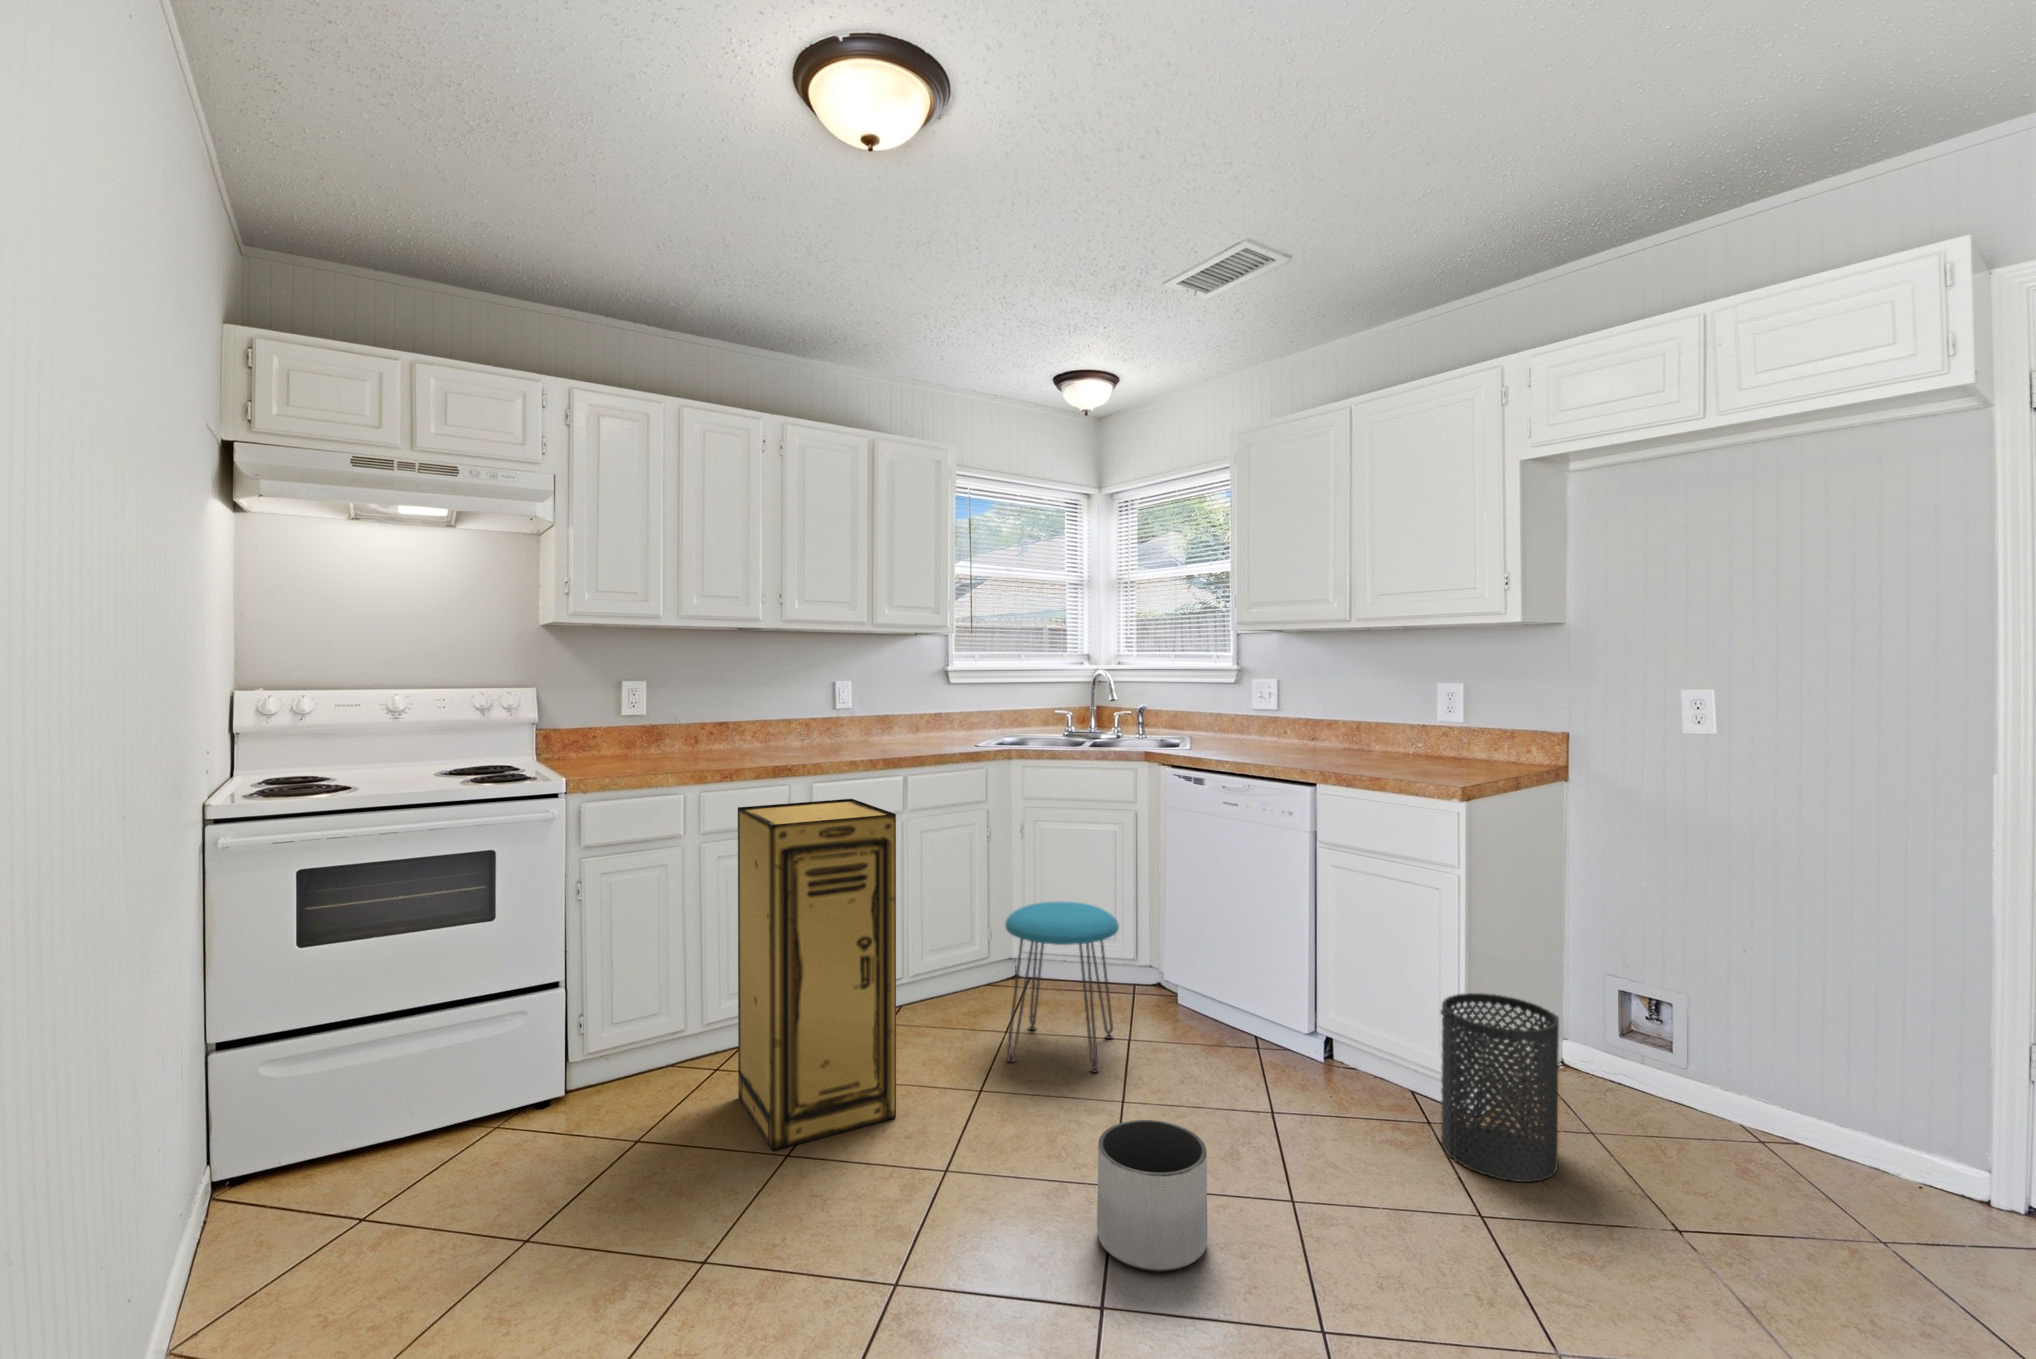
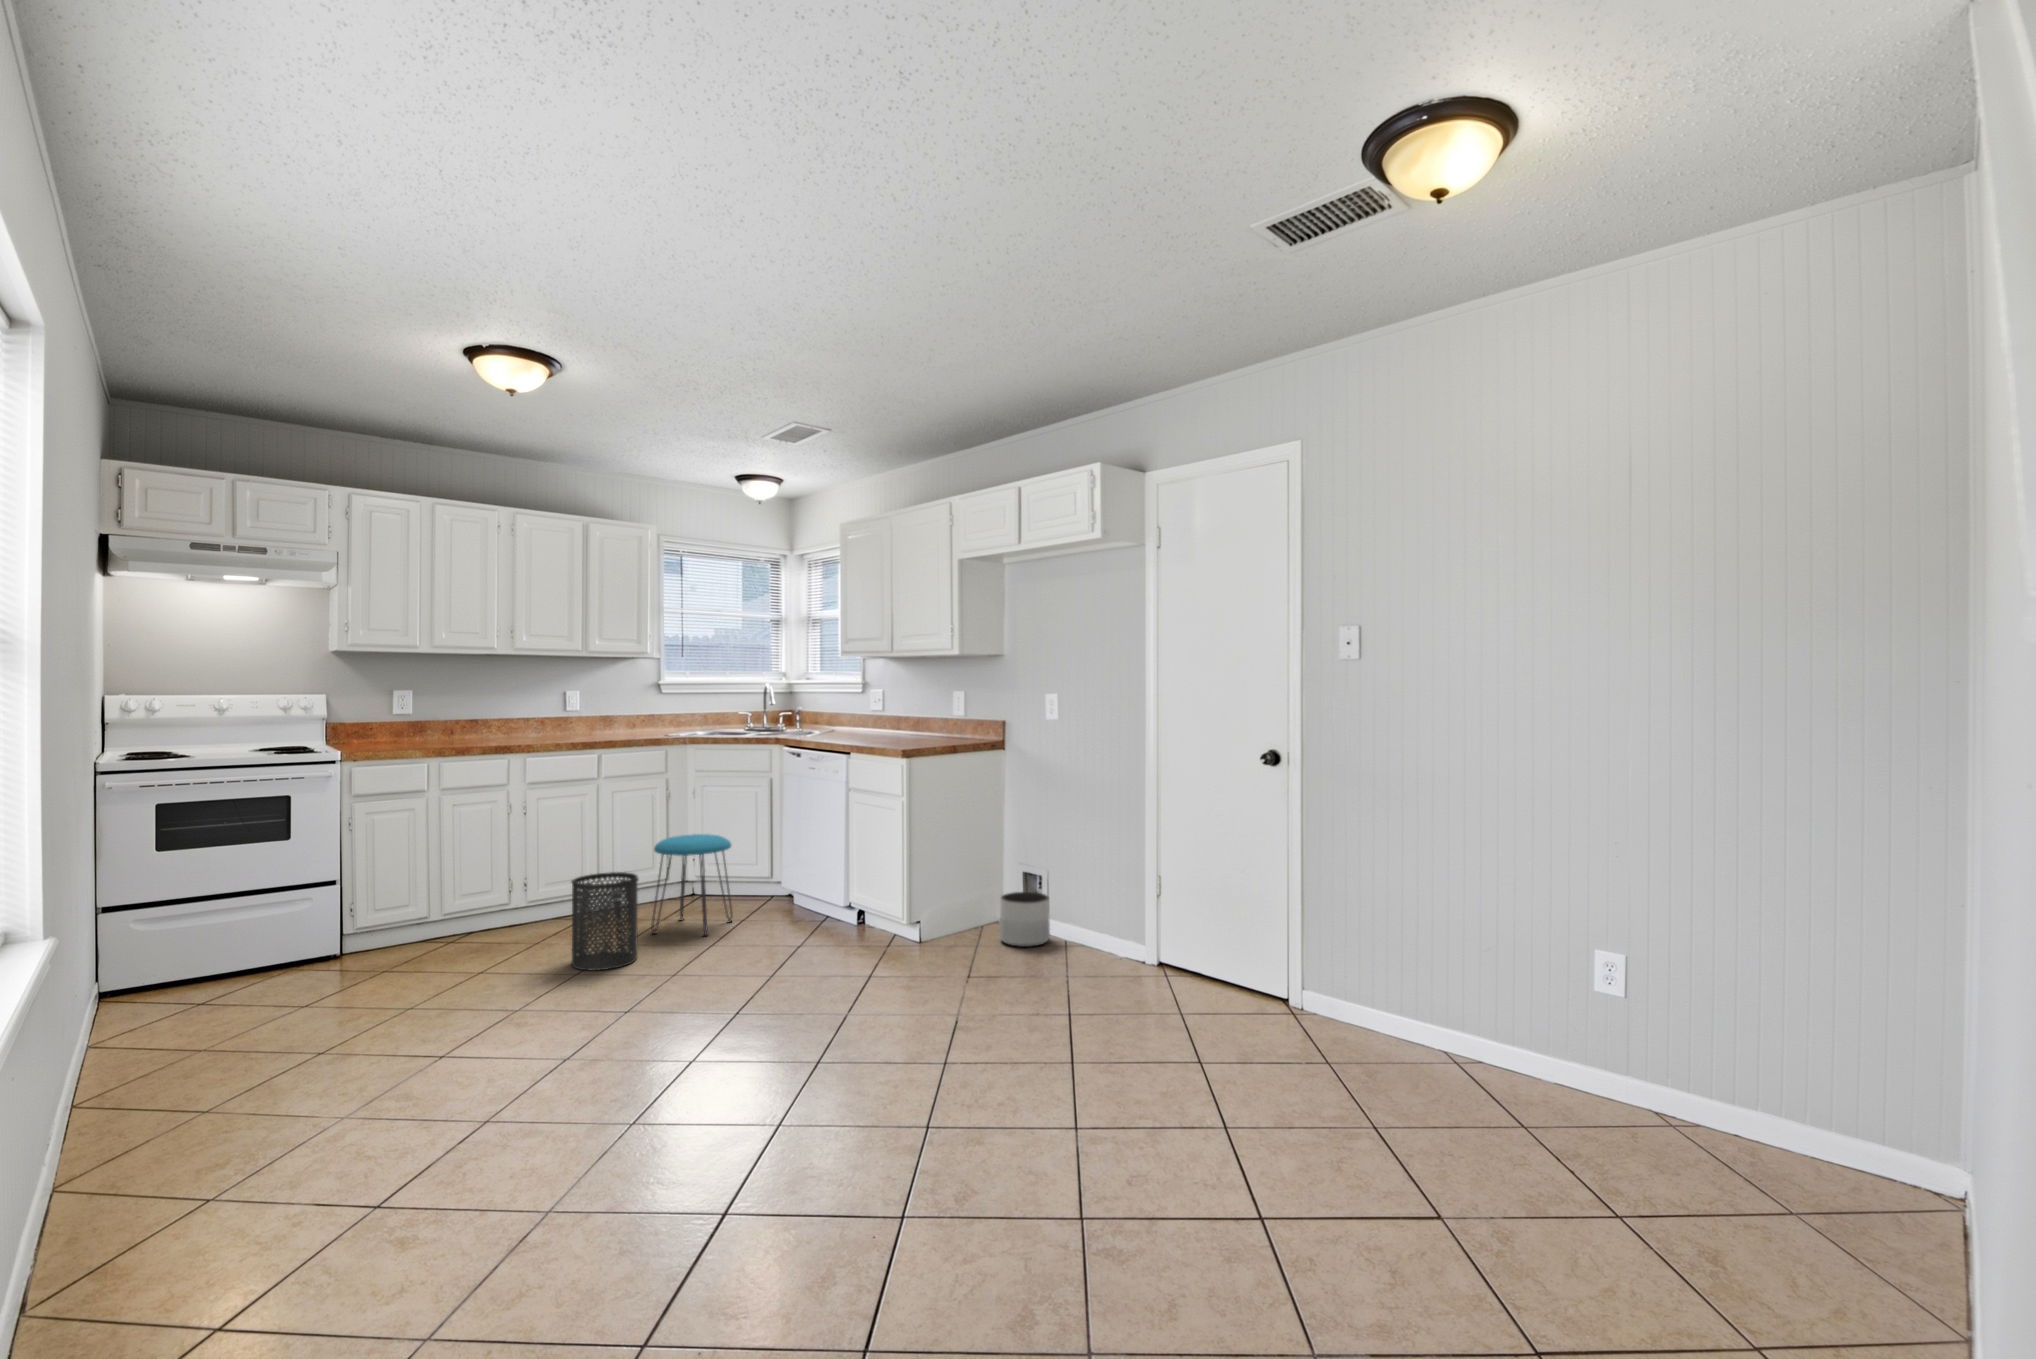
storage cabinet: present [738,799,896,1150] -> none [459,765,560,972]
trash can: present [1440,993,1559,1182] -> present [572,872,639,970]
planter: present [1097,1120,1208,1272] -> present [1000,892,1050,947]

